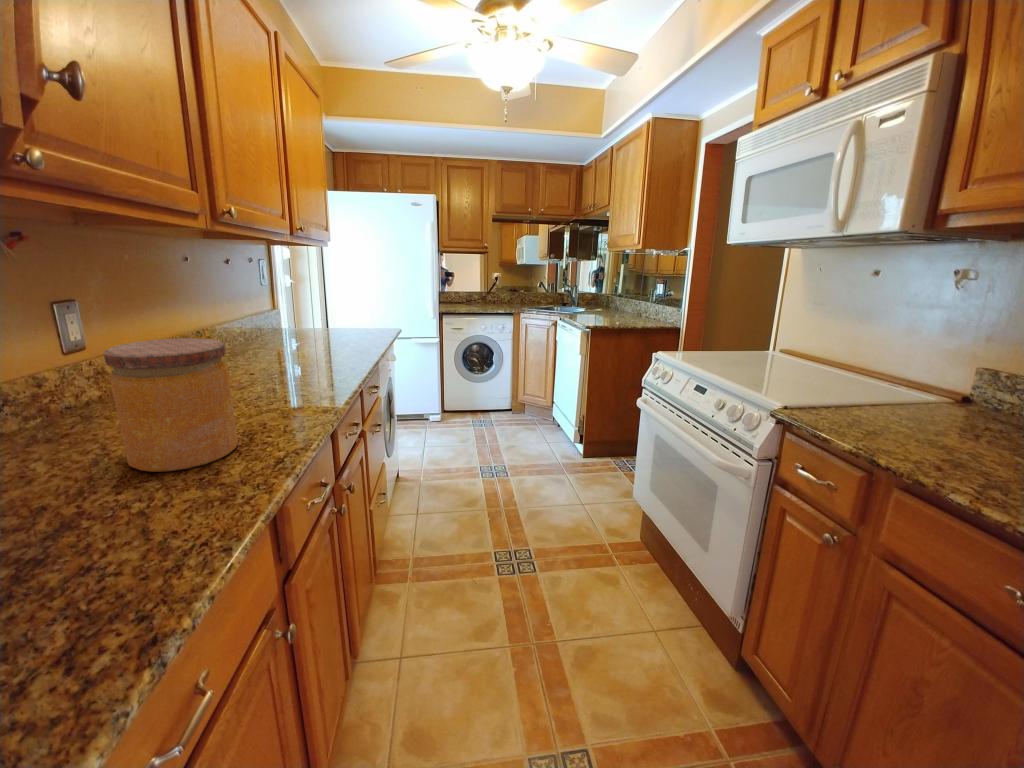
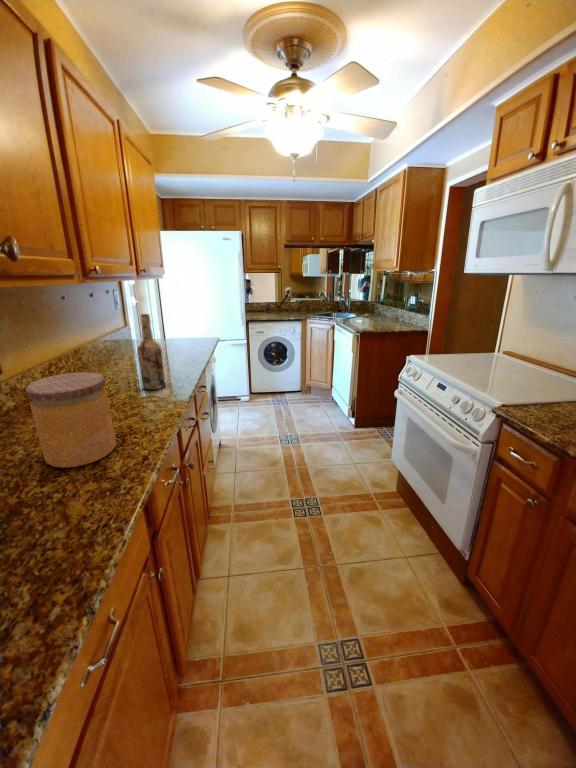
wine bottle: none [281,277,320,384] -> present [137,314,165,390]

